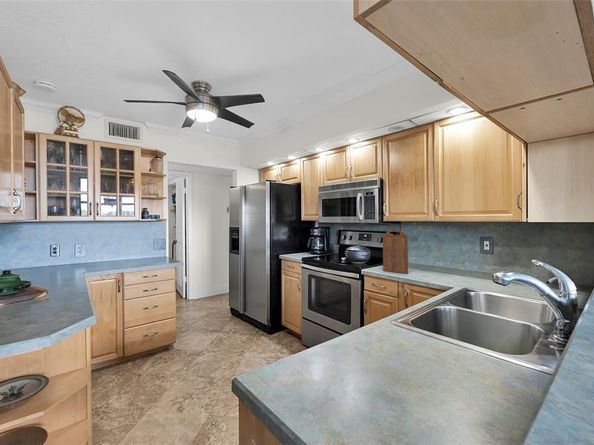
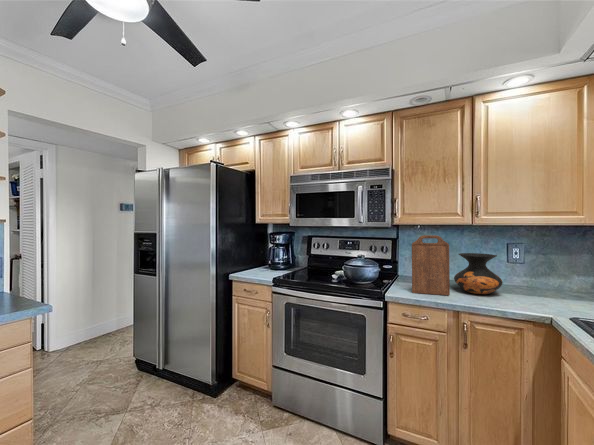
vase: none [420,244,455,275] -> present [454,253,503,294]

